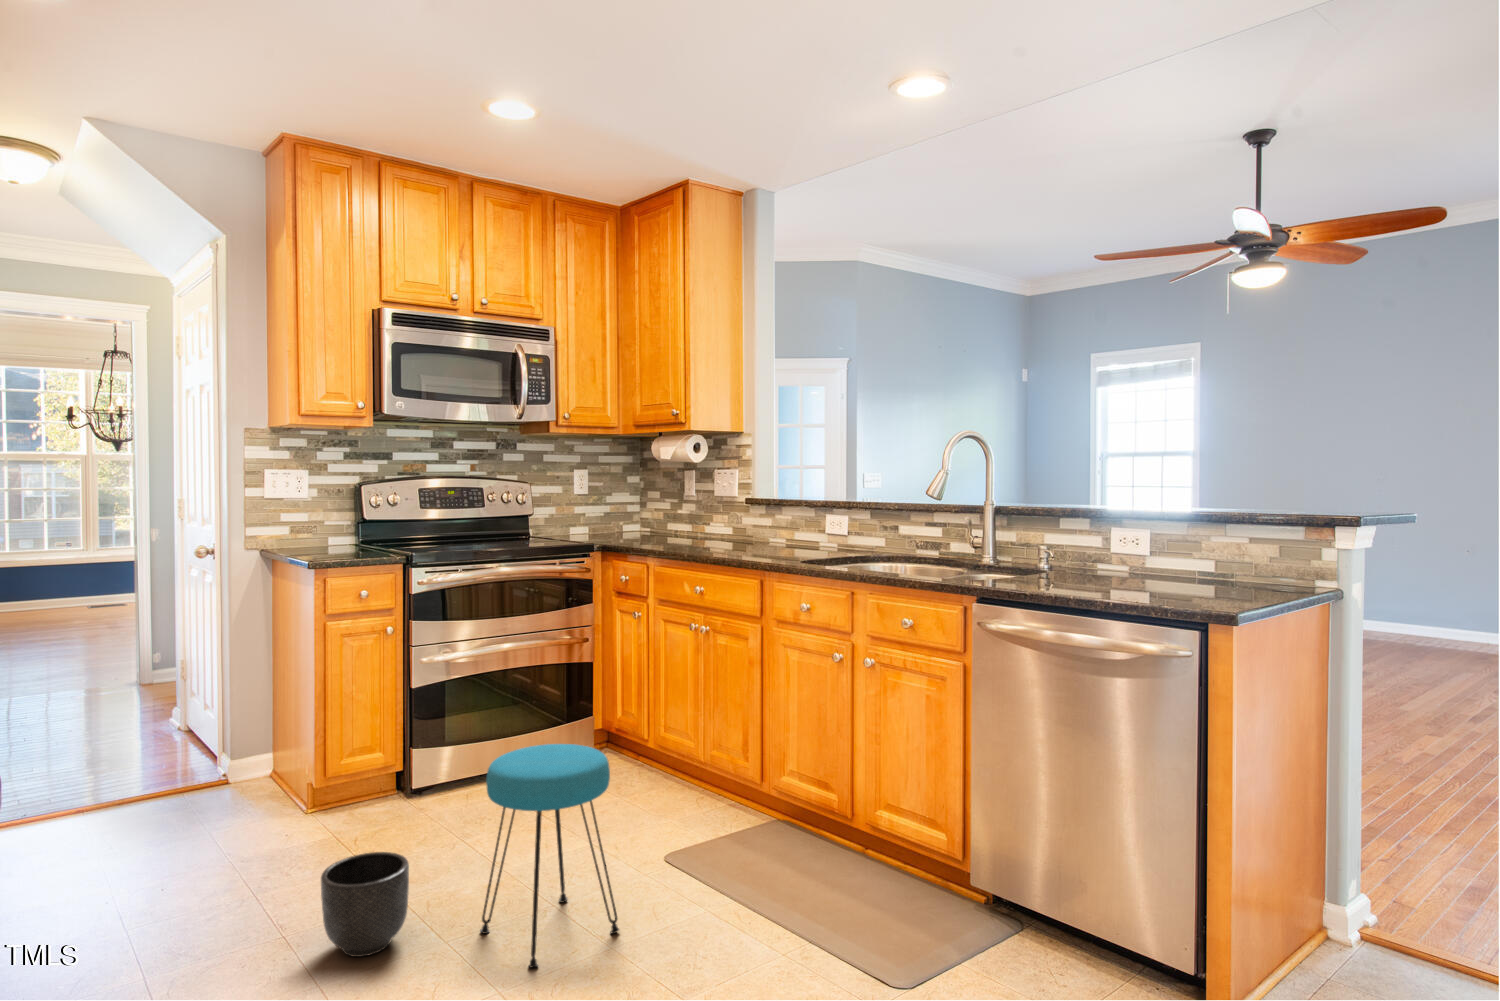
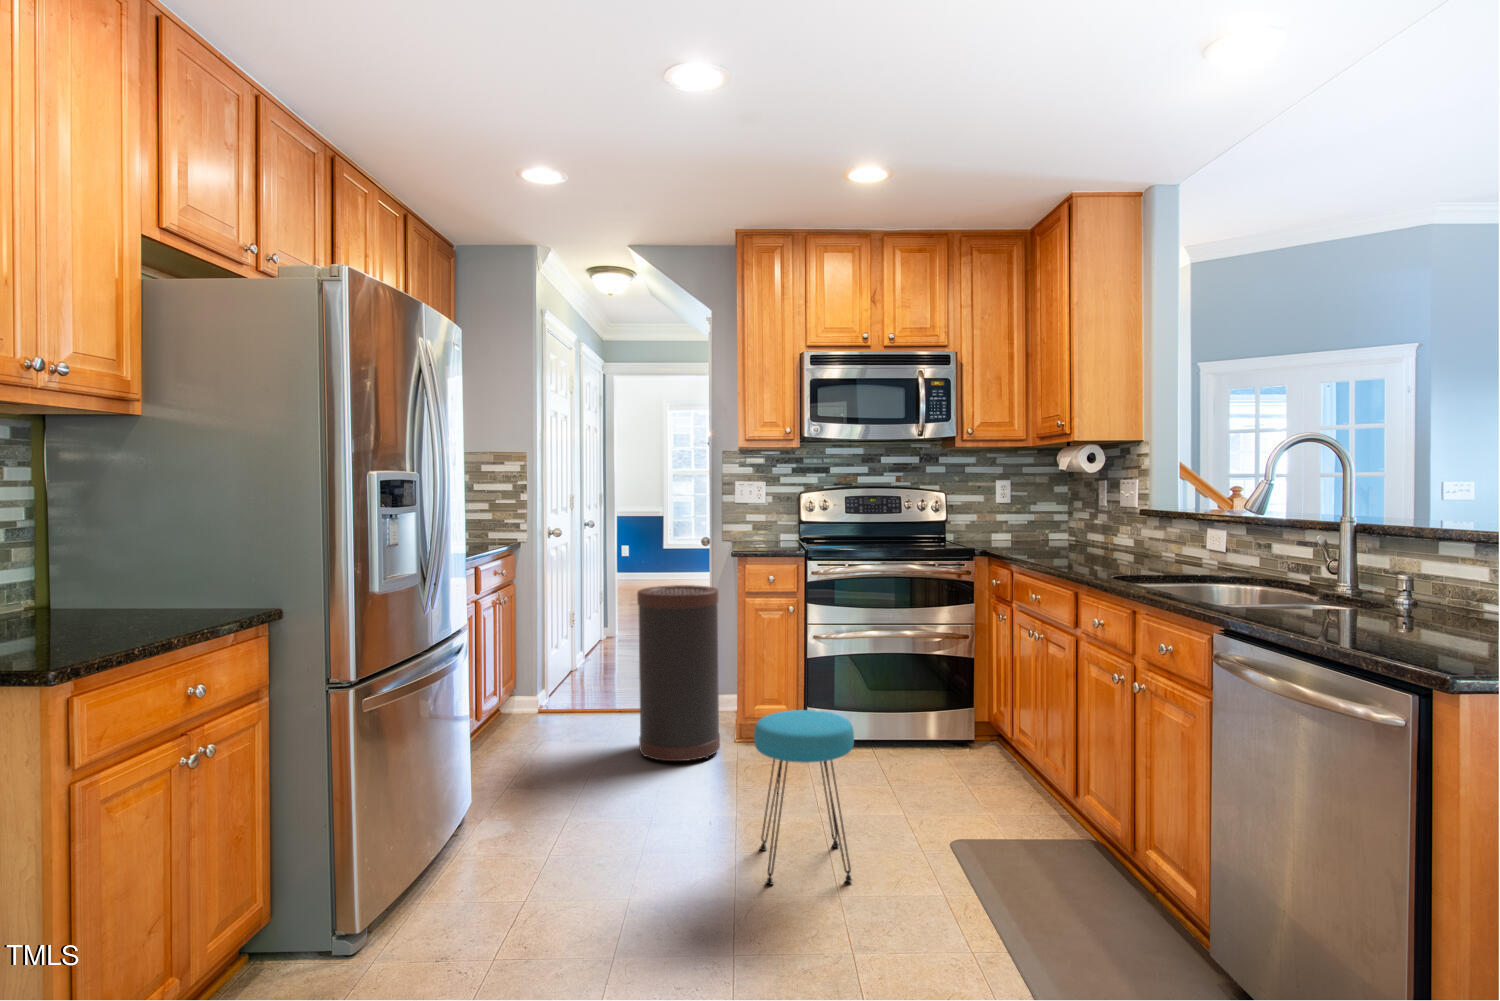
trash can: none [169,613,305,870] -> present [637,585,720,761]
planter: present [321,852,409,957] -> none [658,766,717,839]

